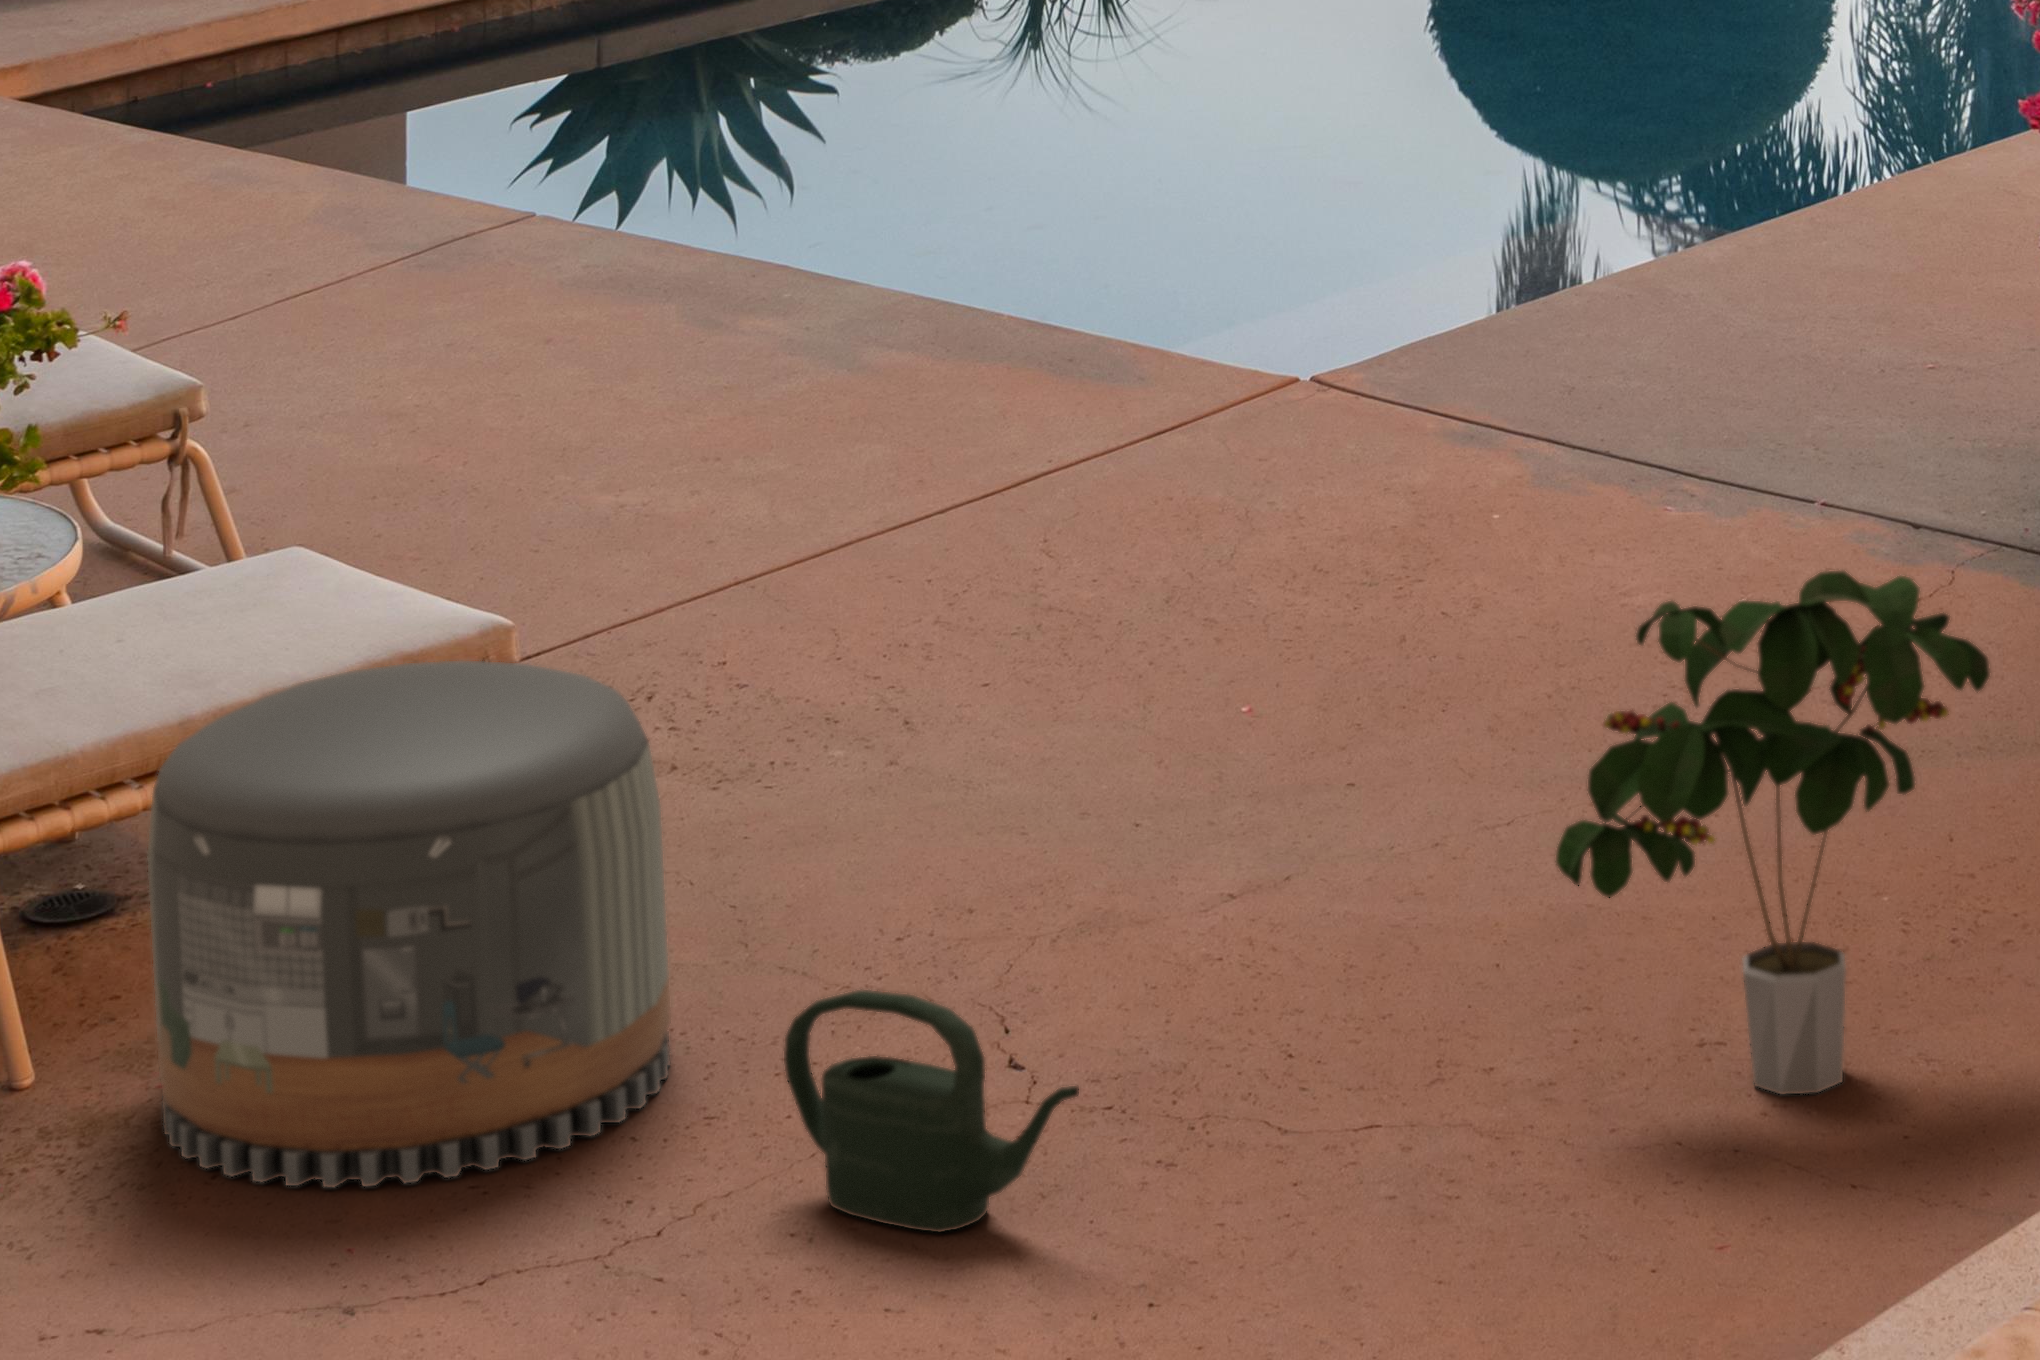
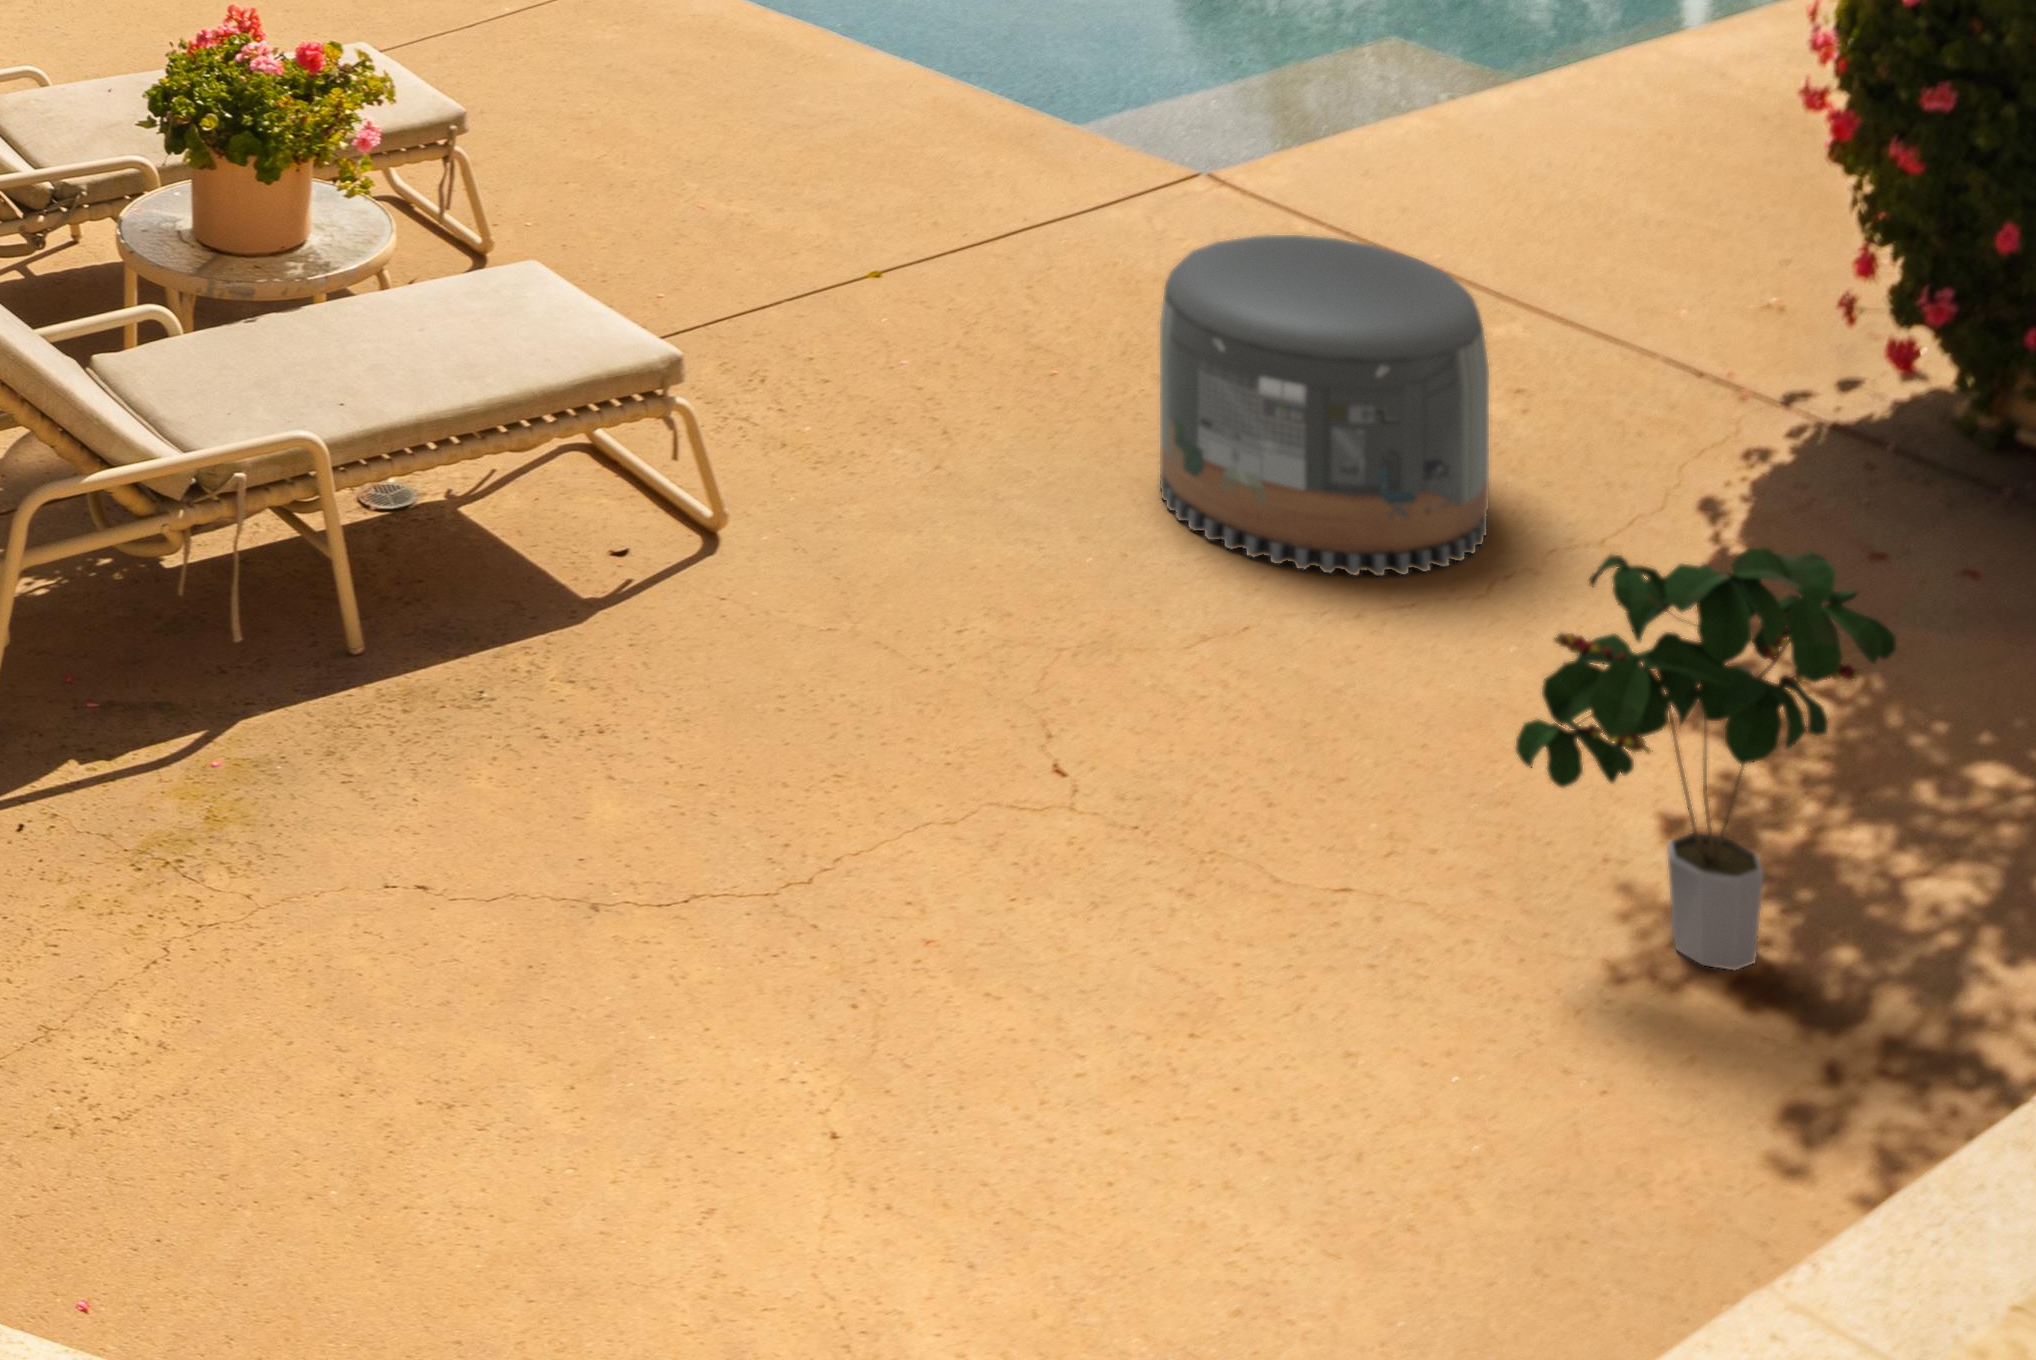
pouf: present [148,660,671,1187] -> present [1160,235,1489,576]
watering can: present [784,990,1079,1232] -> none [893,752,1132,960]

